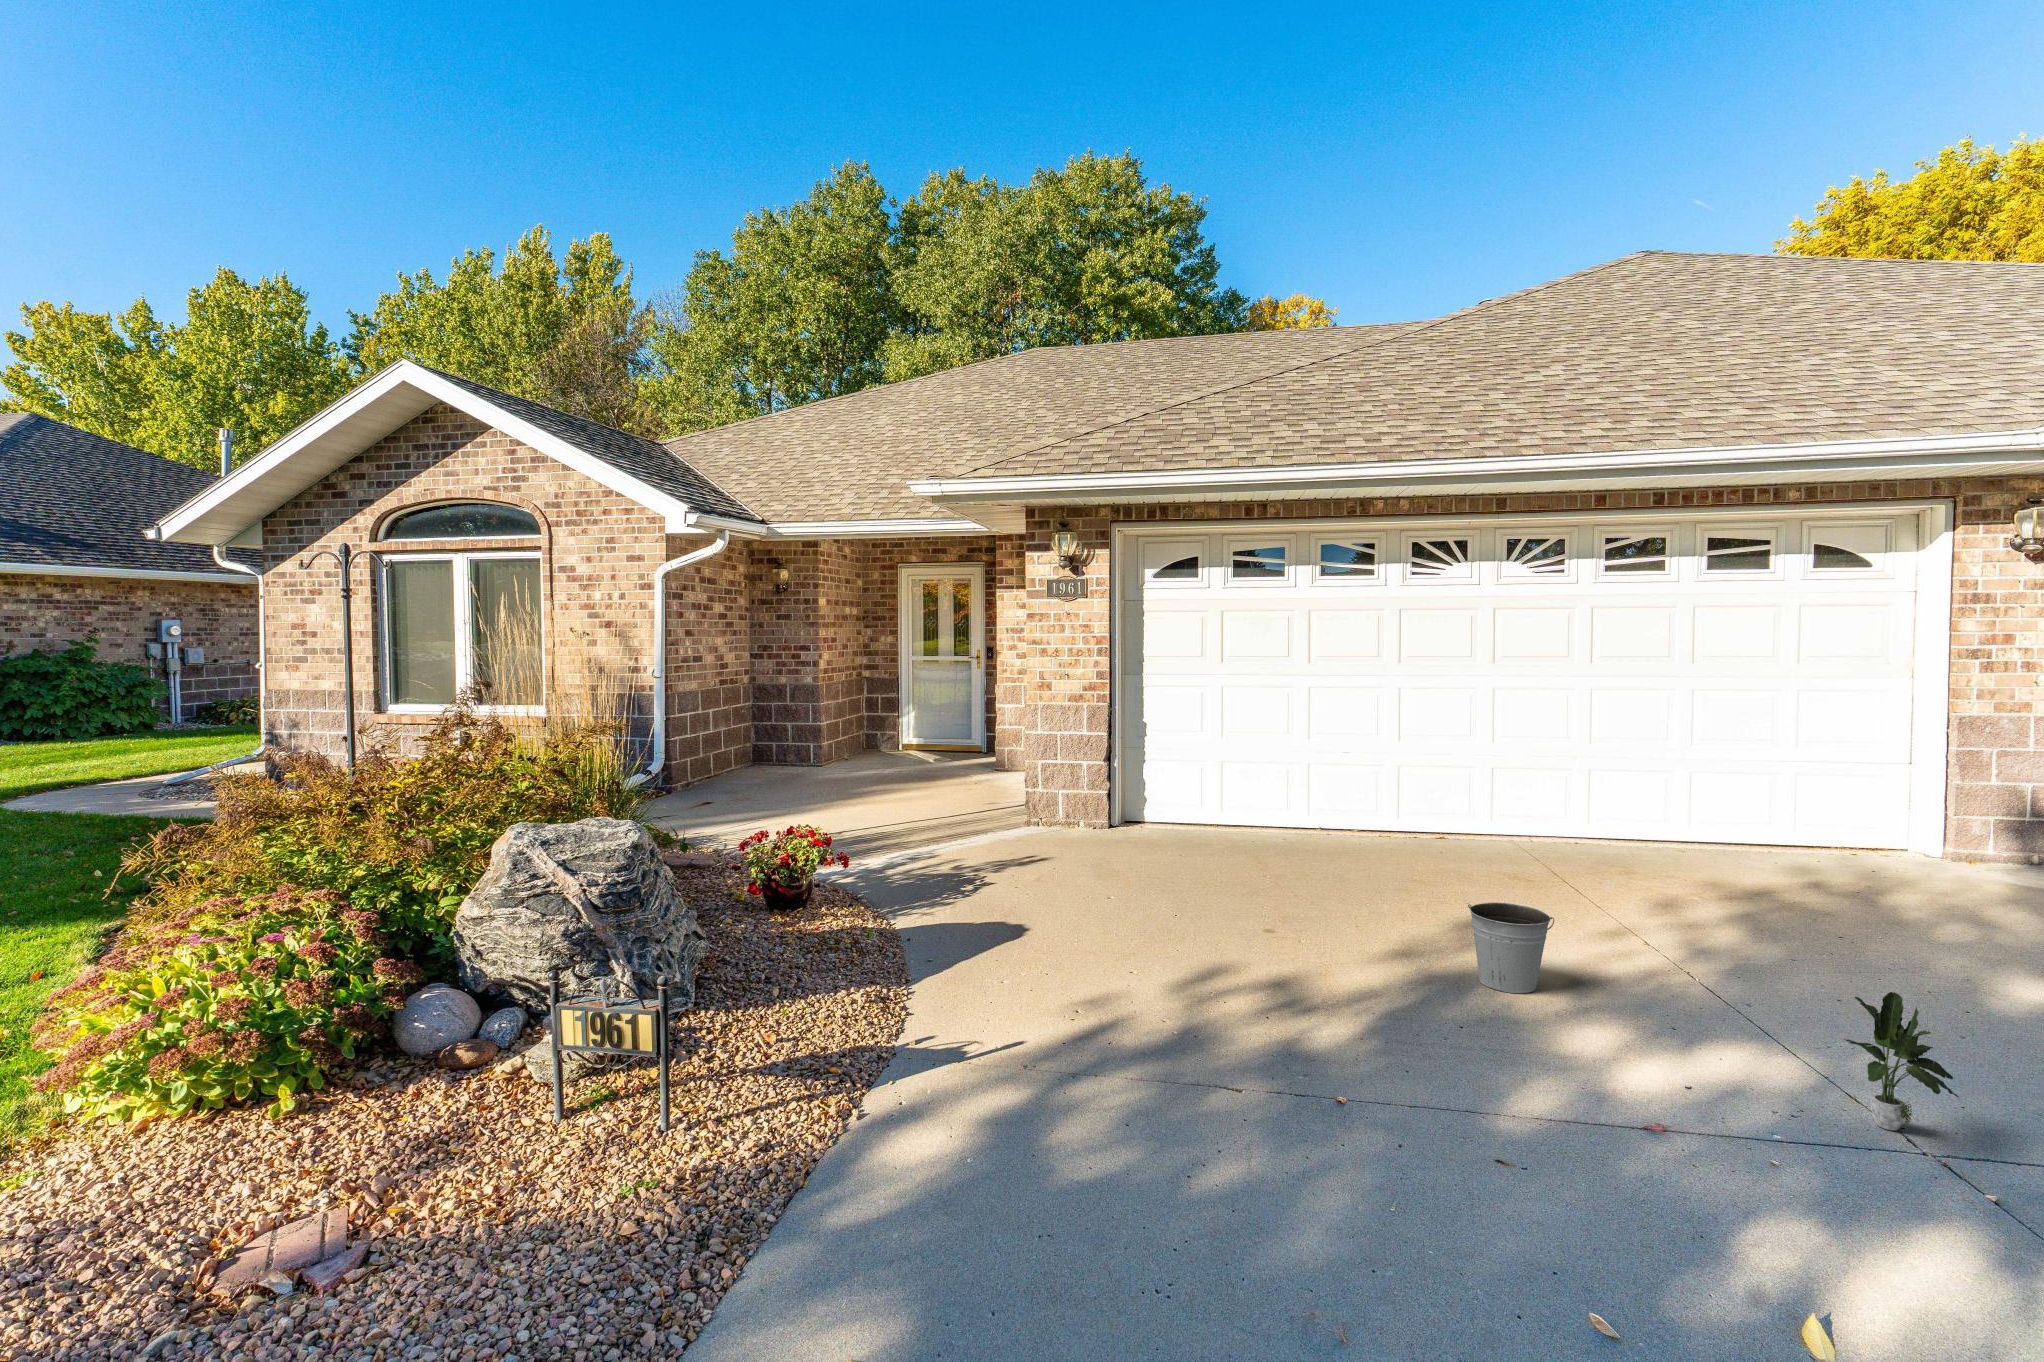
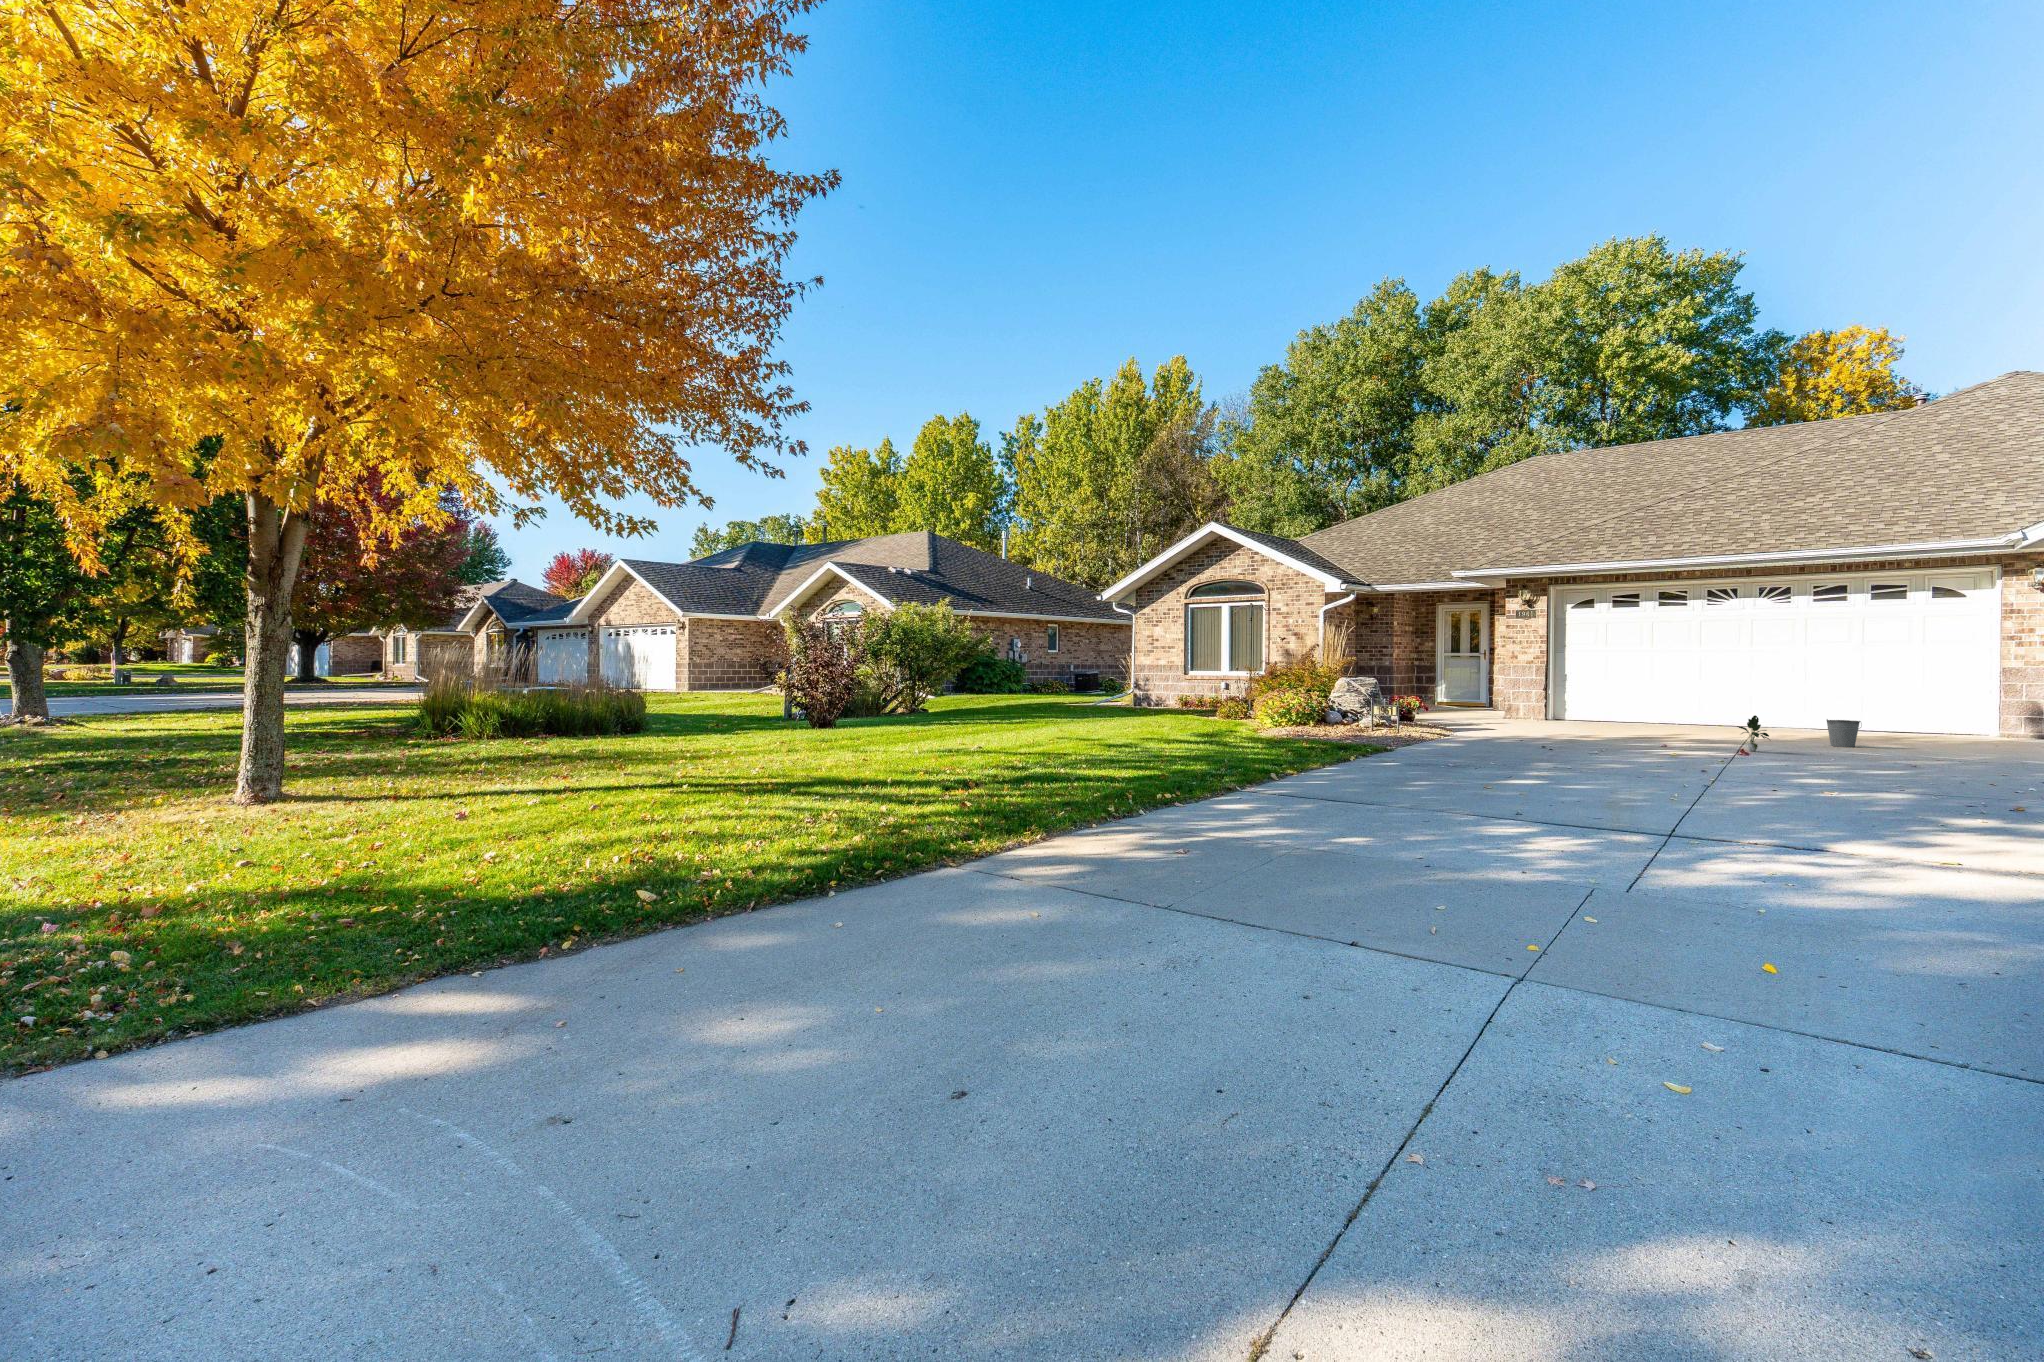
bucket: present [1468,902,1554,993] -> present [1827,719,1861,747]

